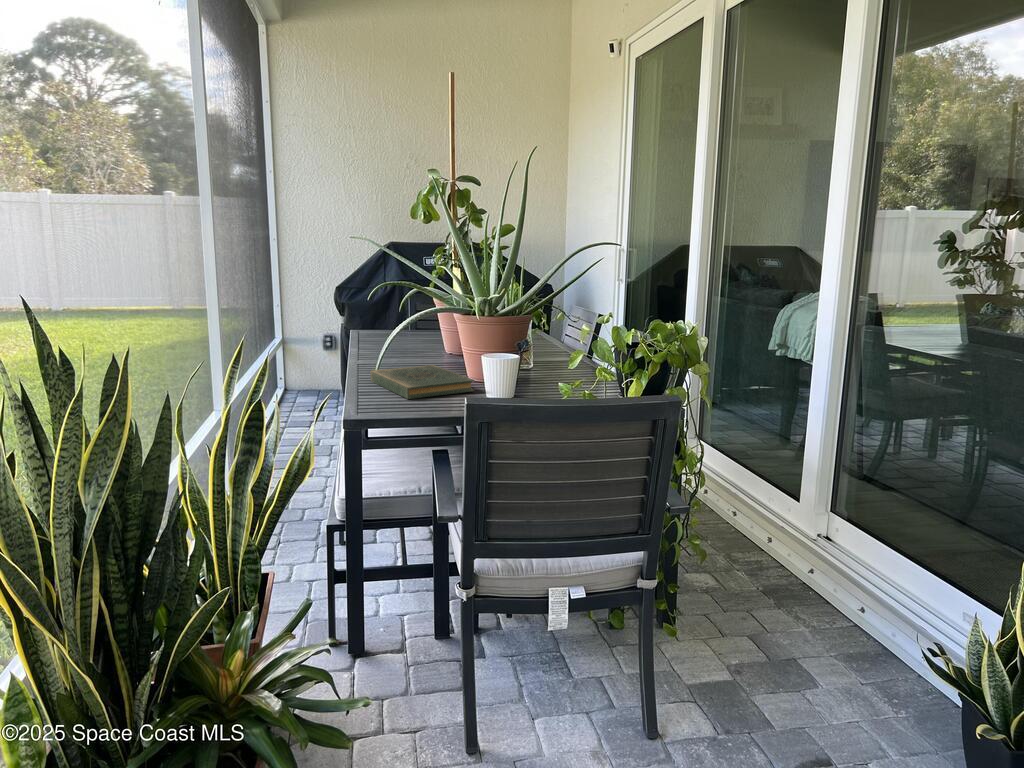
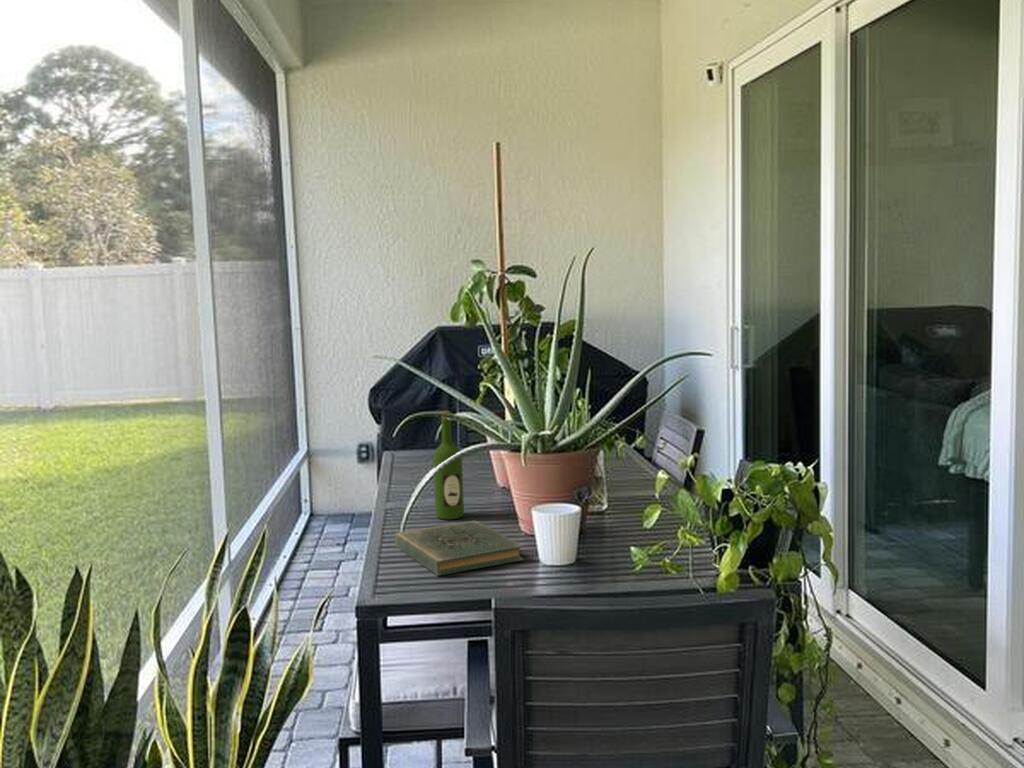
wine bottle: none [400,280,423,366] -> present [434,411,464,519]

